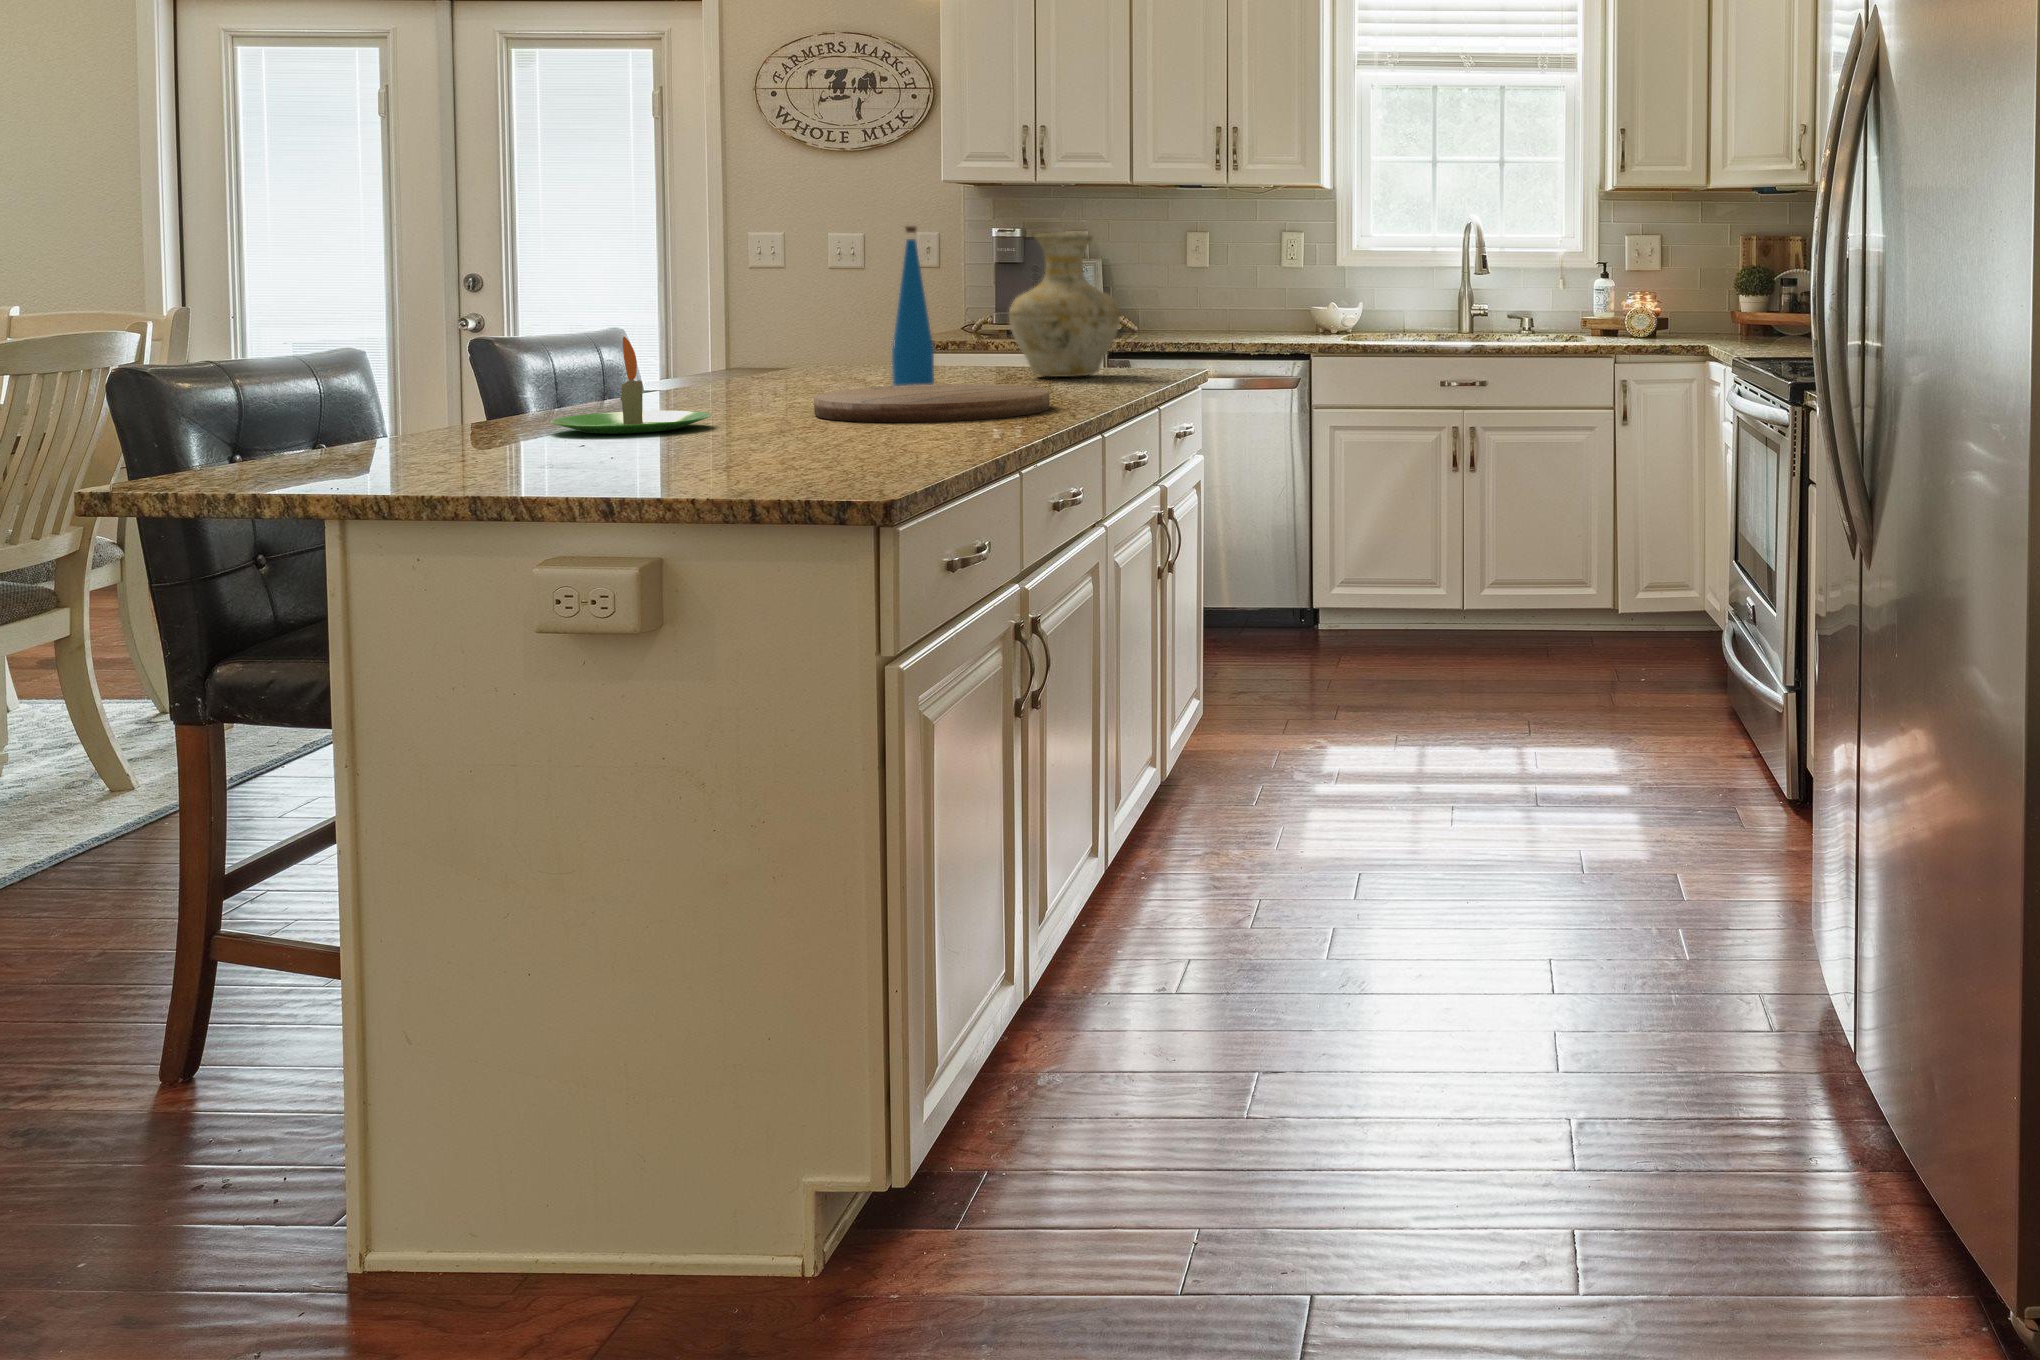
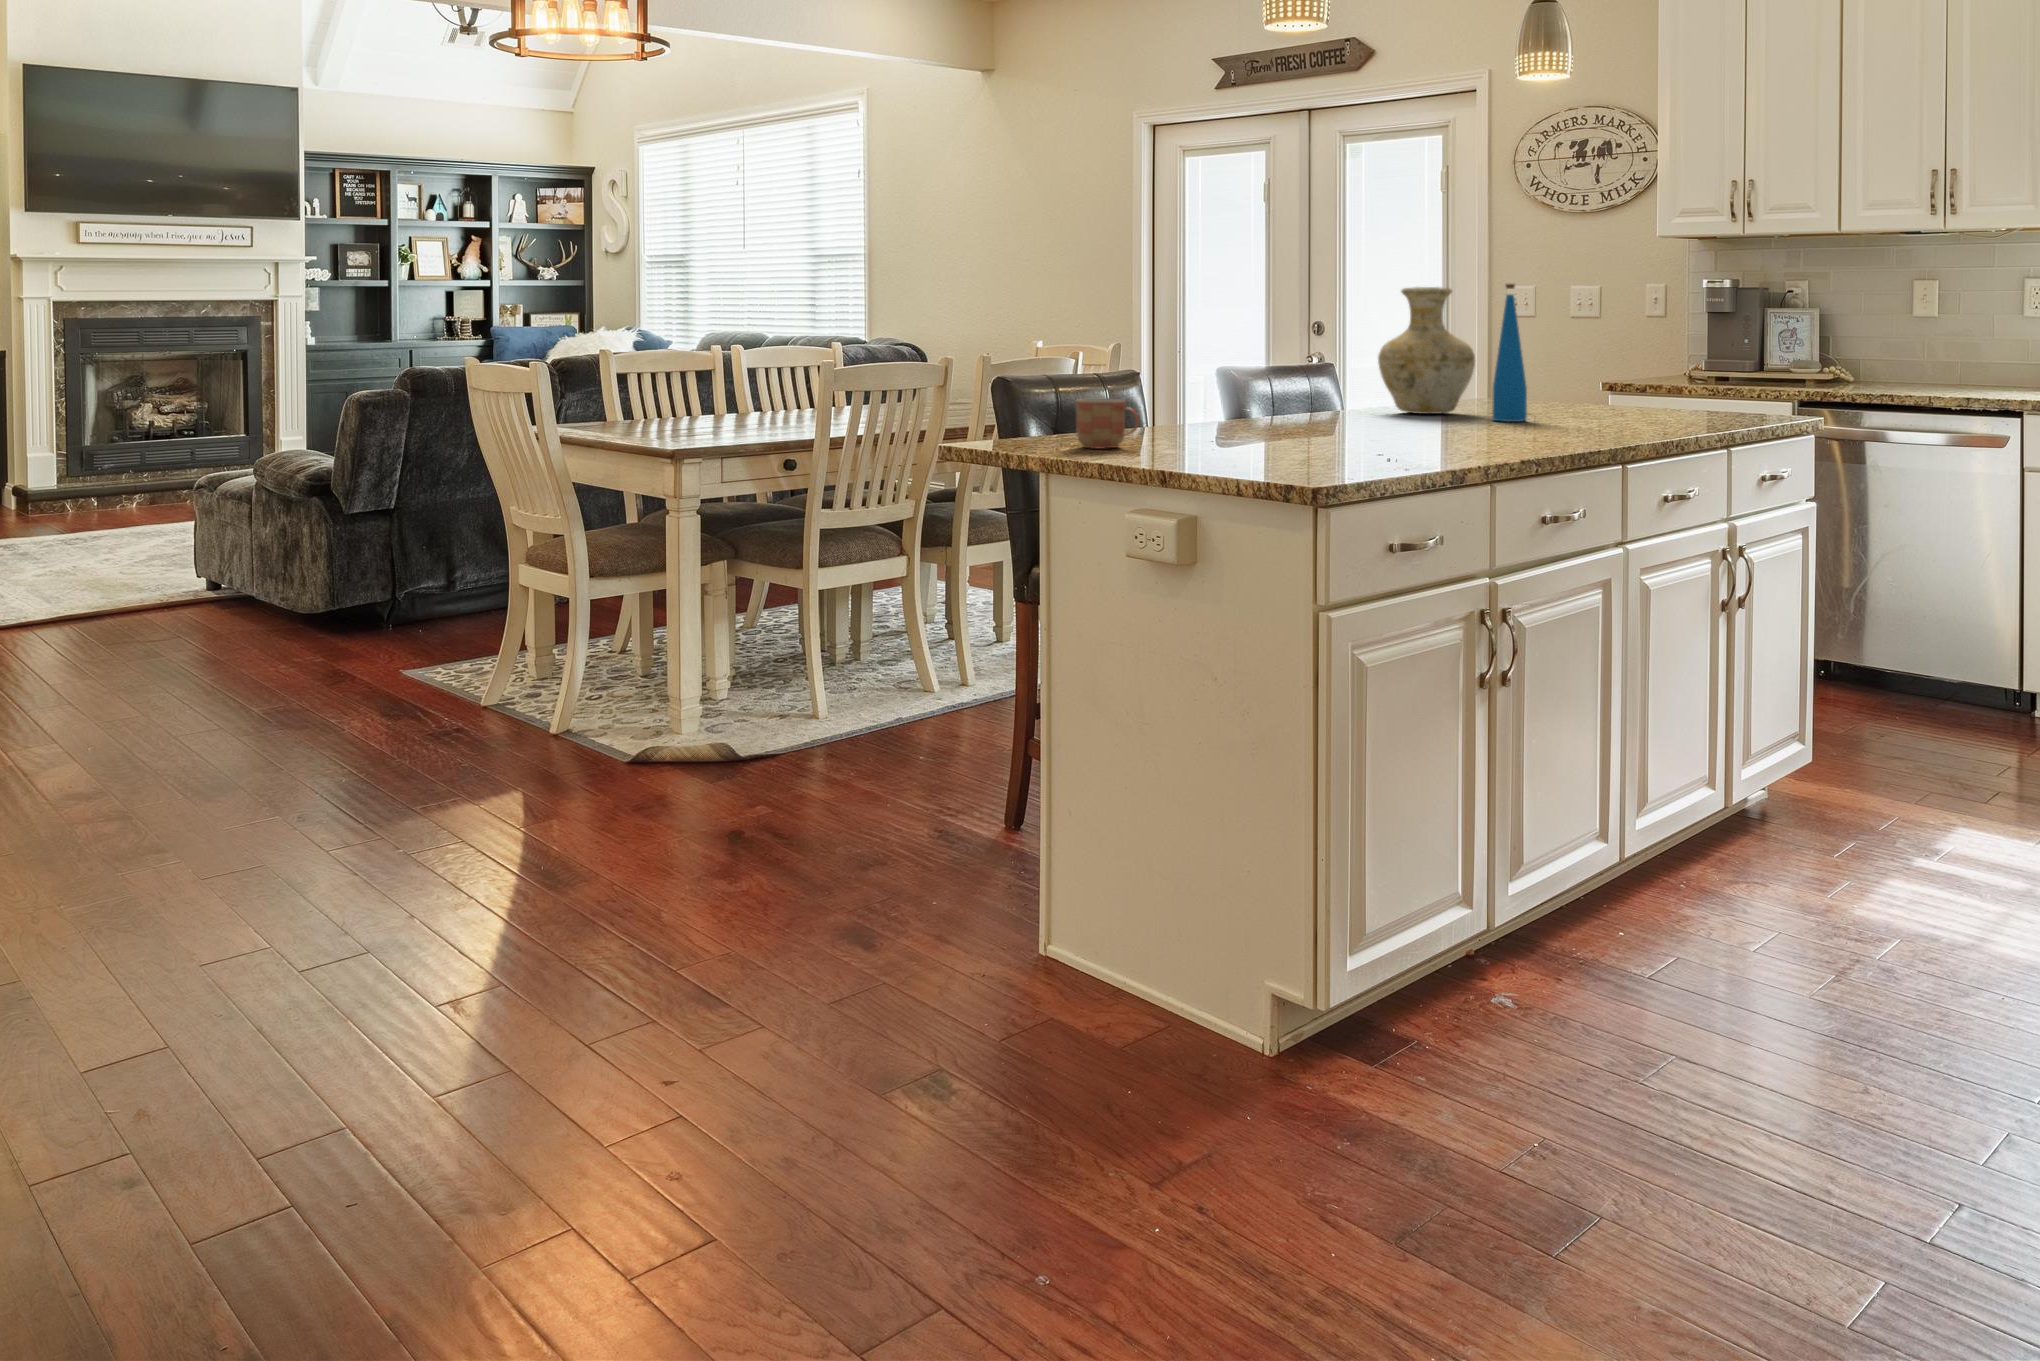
vase: present [1009,232,1120,377] -> present [1378,287,1475,414]
candle: present [550,337,712,434] -> none [1197,369,1300,438]
cutting board: present [814,384,1050,422] -> none [1380,417,1569,447]
mug: none [386,388,509,466] -> present [1075,398,1139,449]

